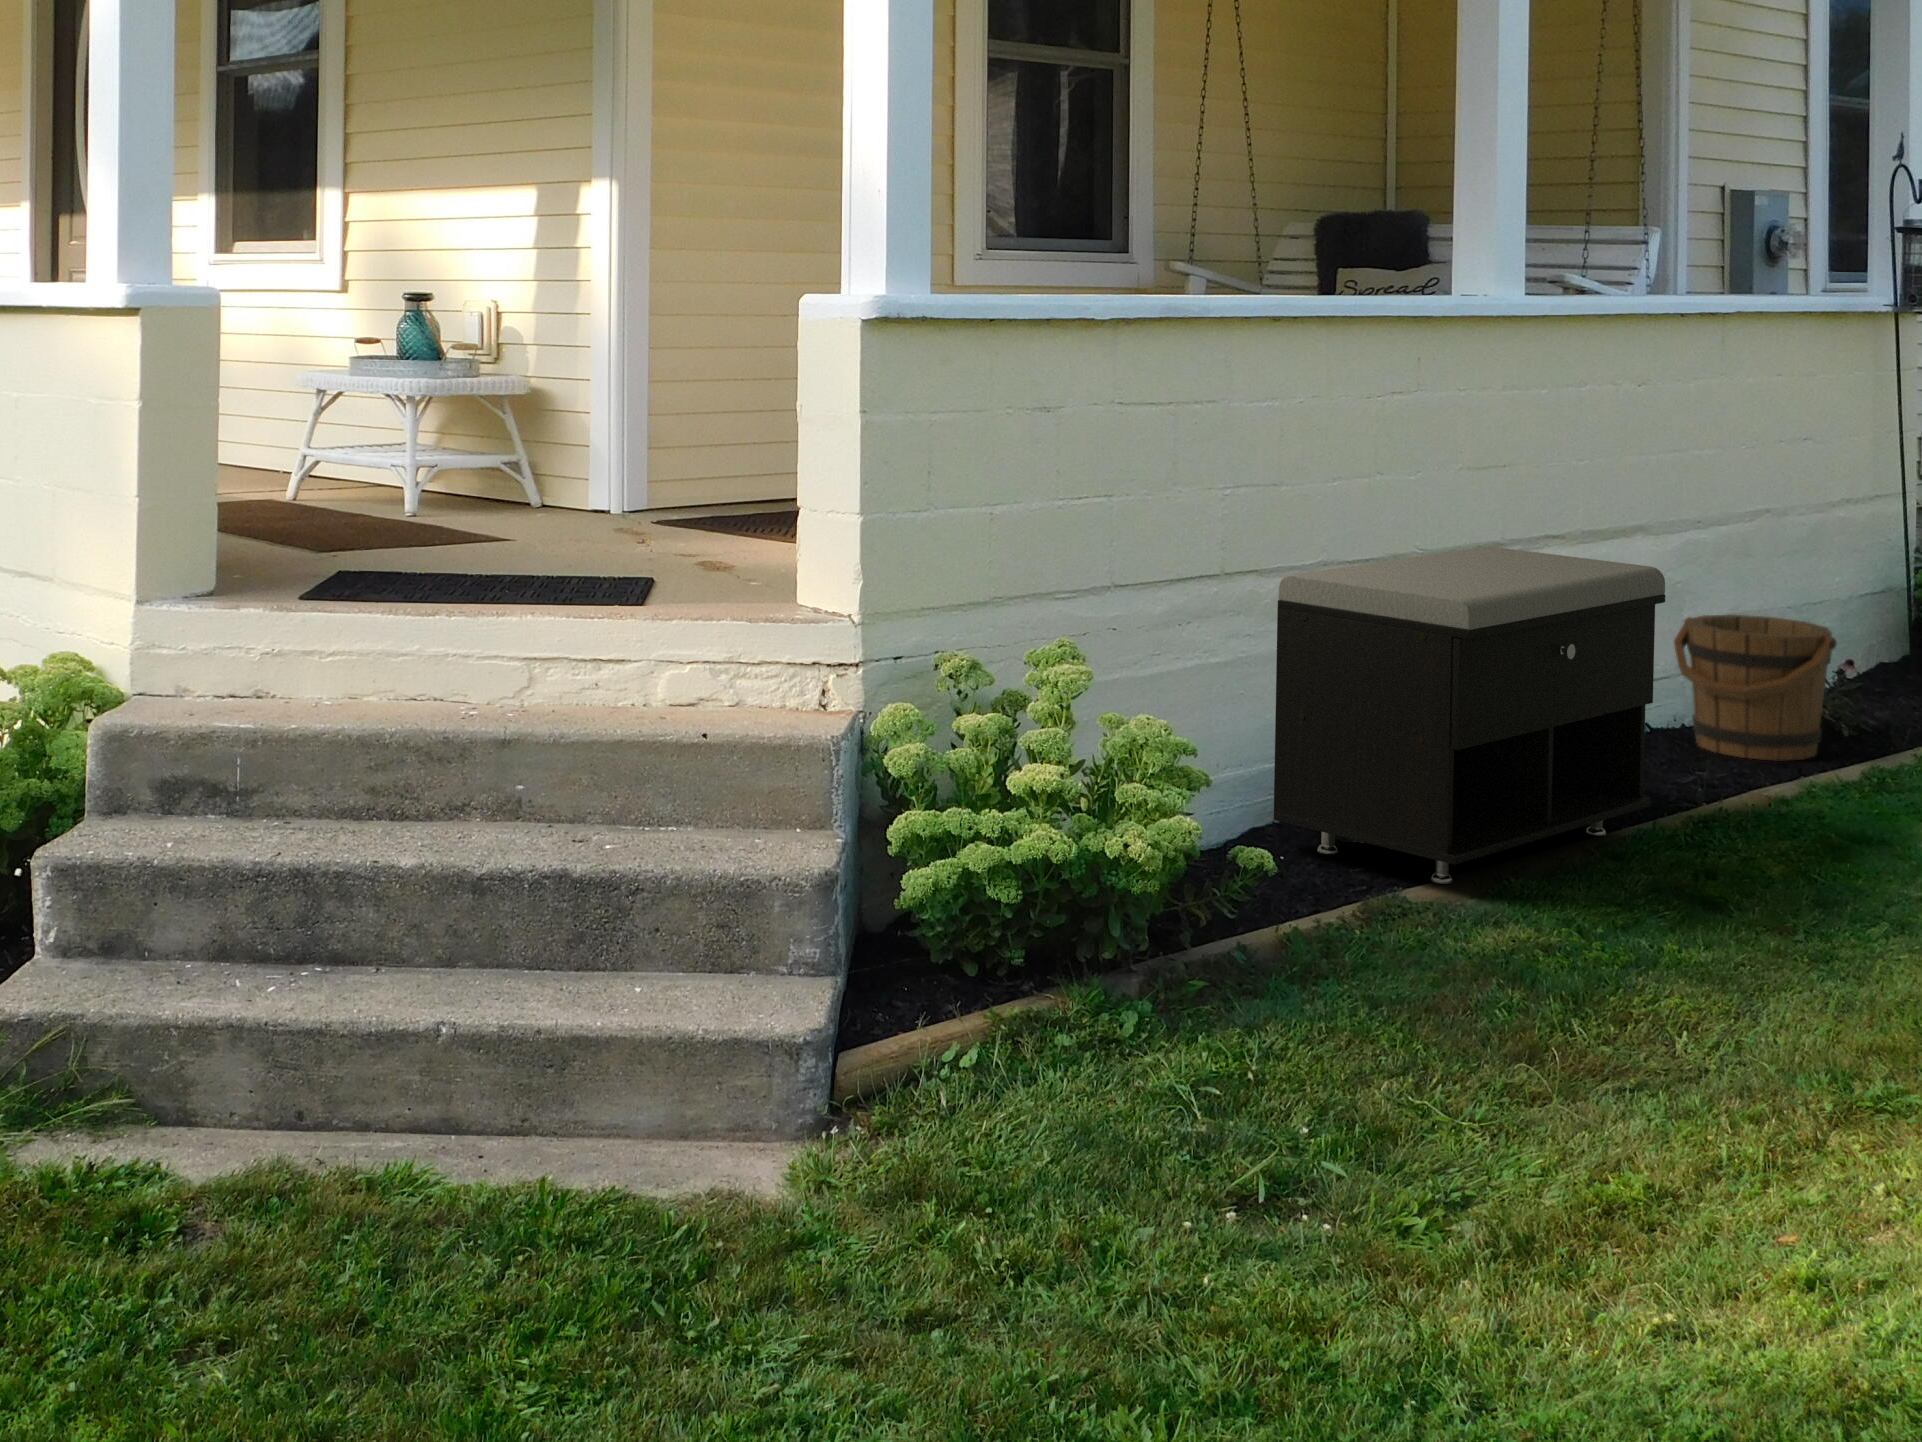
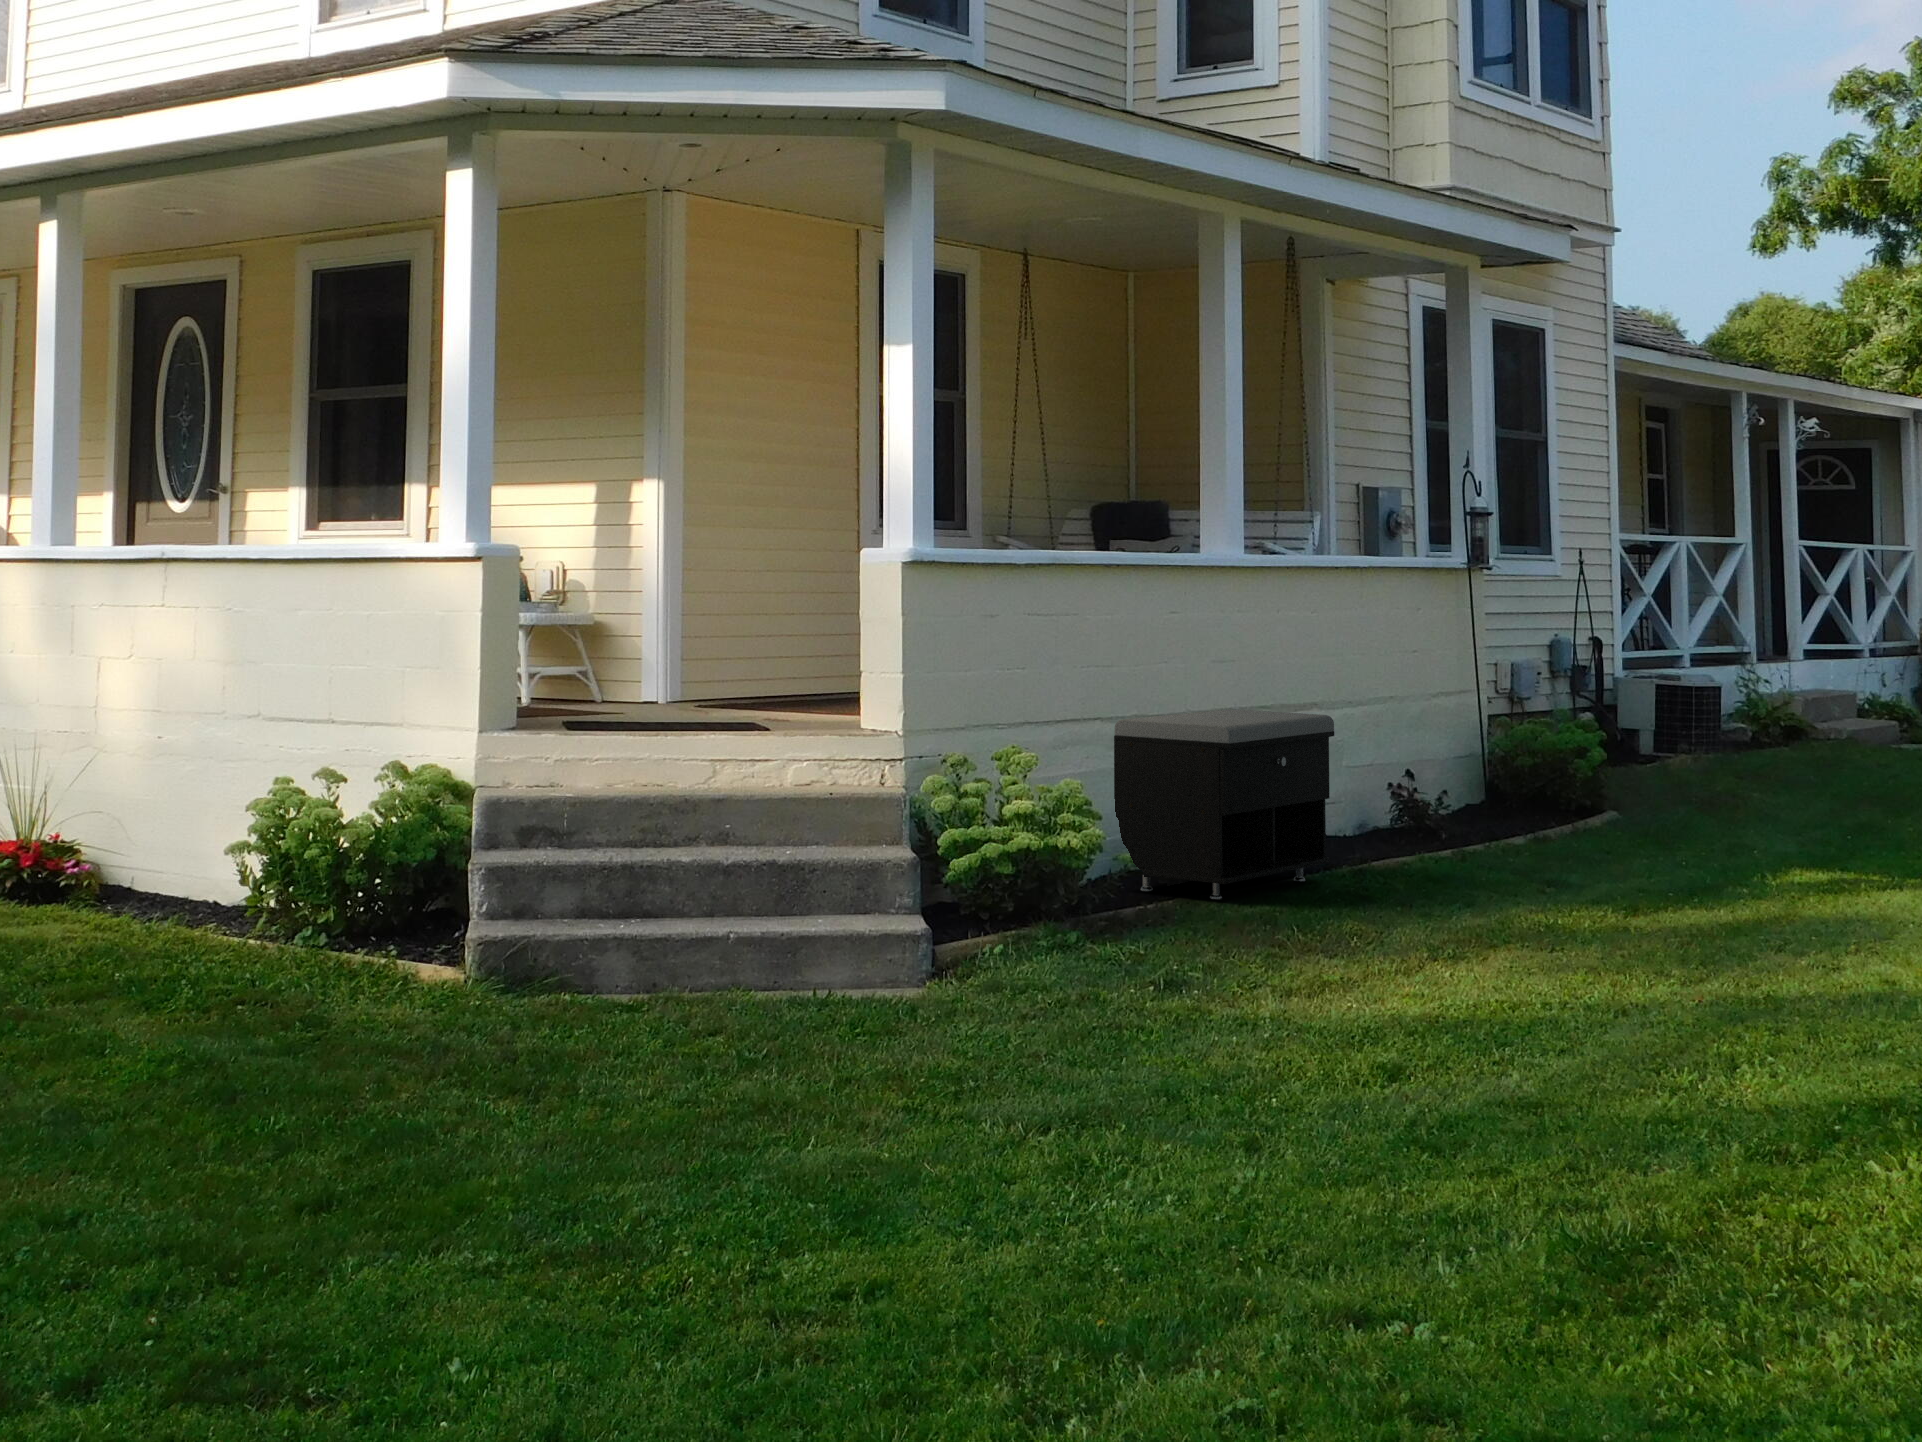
bucket: present [1674,615,1837,761] -> none [1338,763,1436,851]

